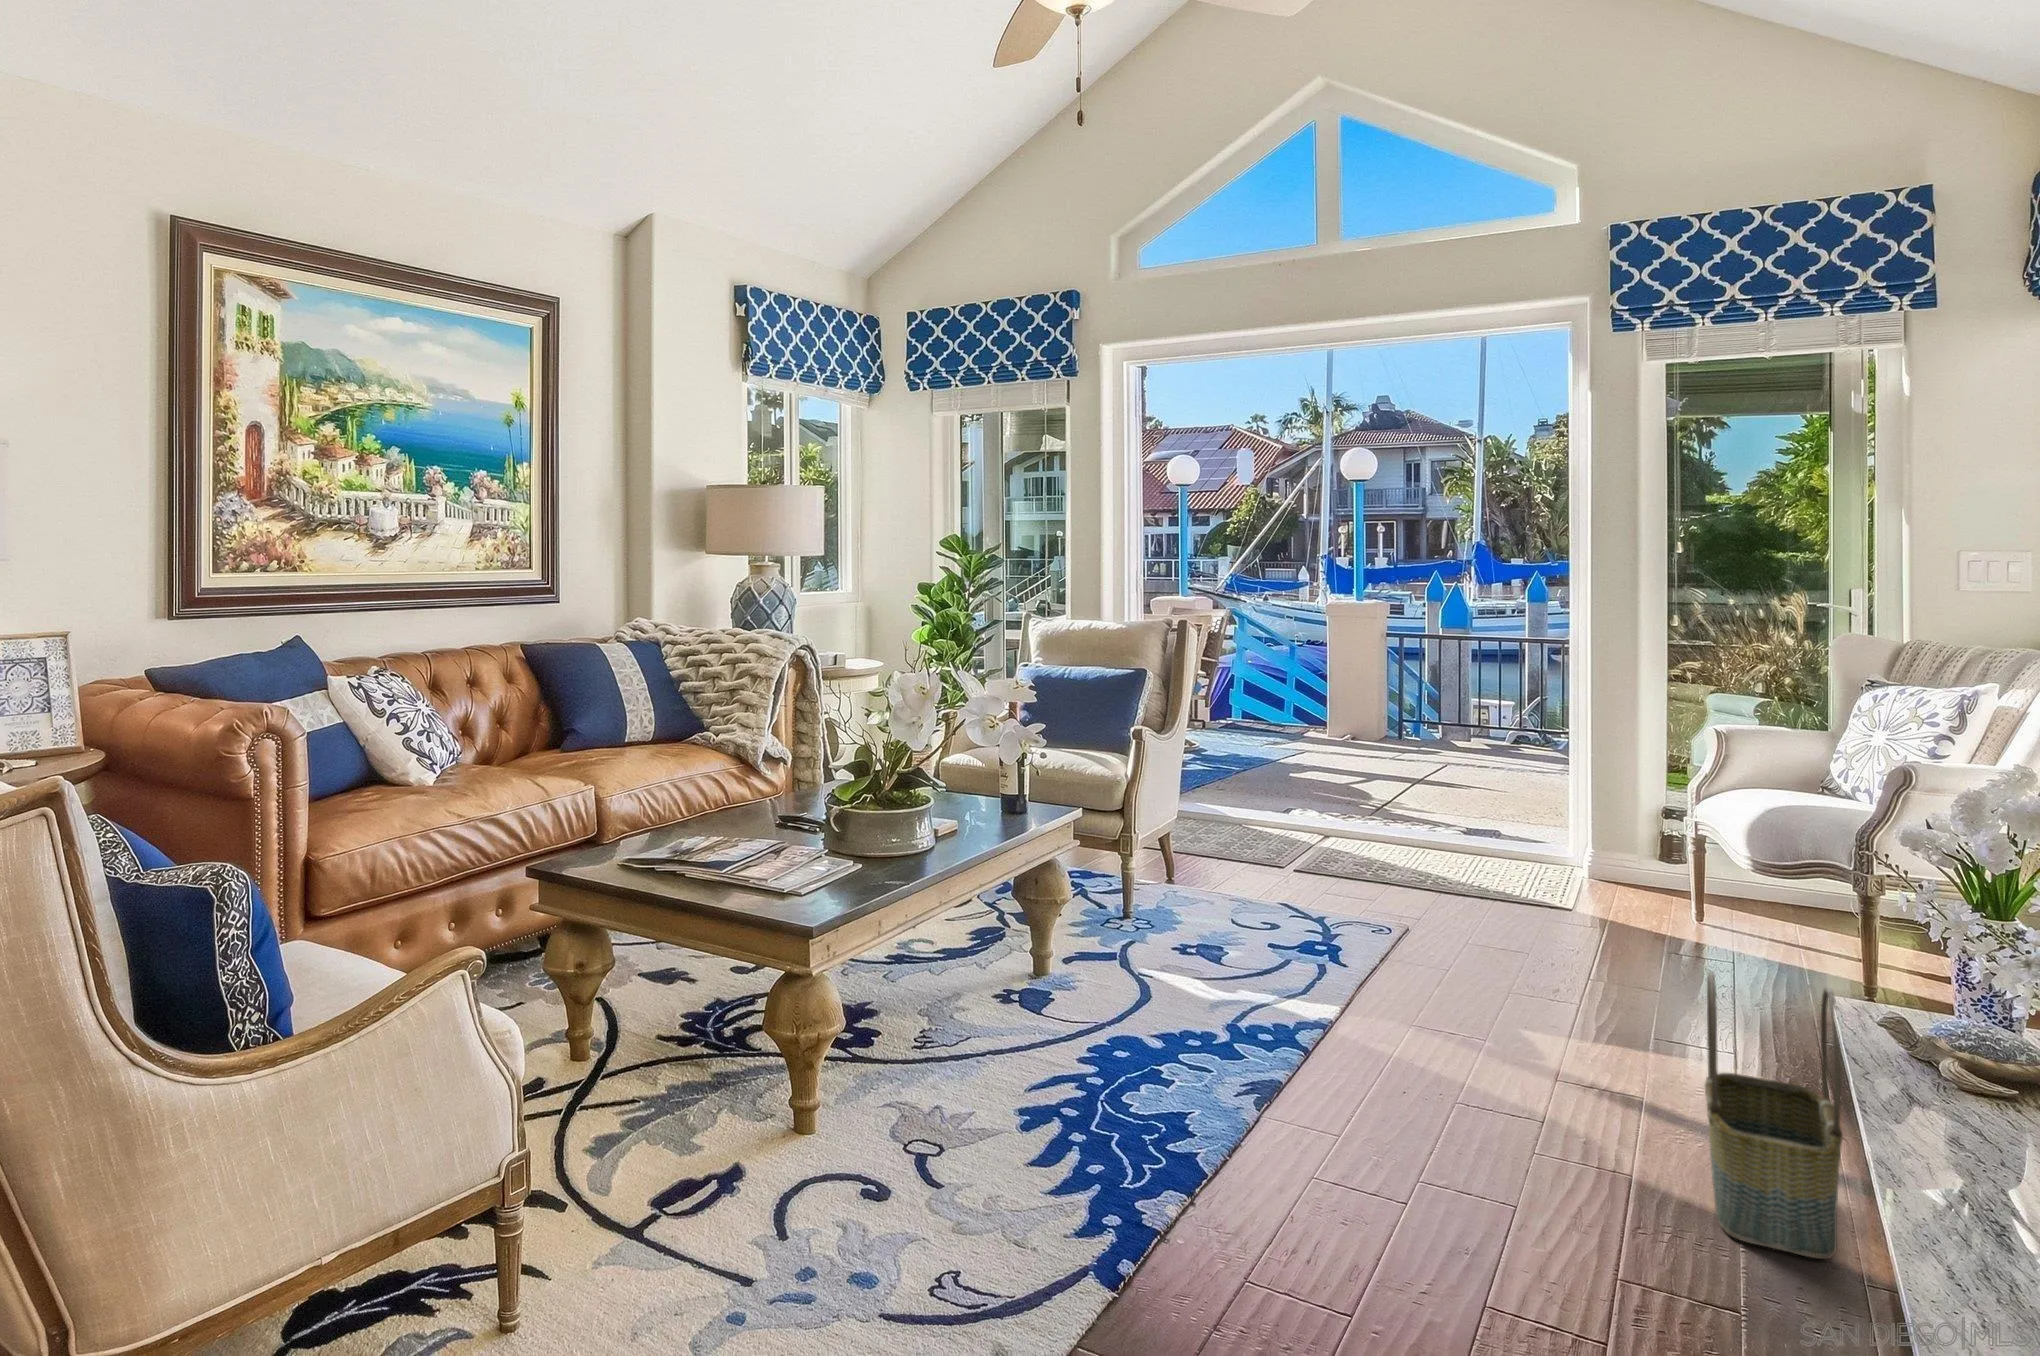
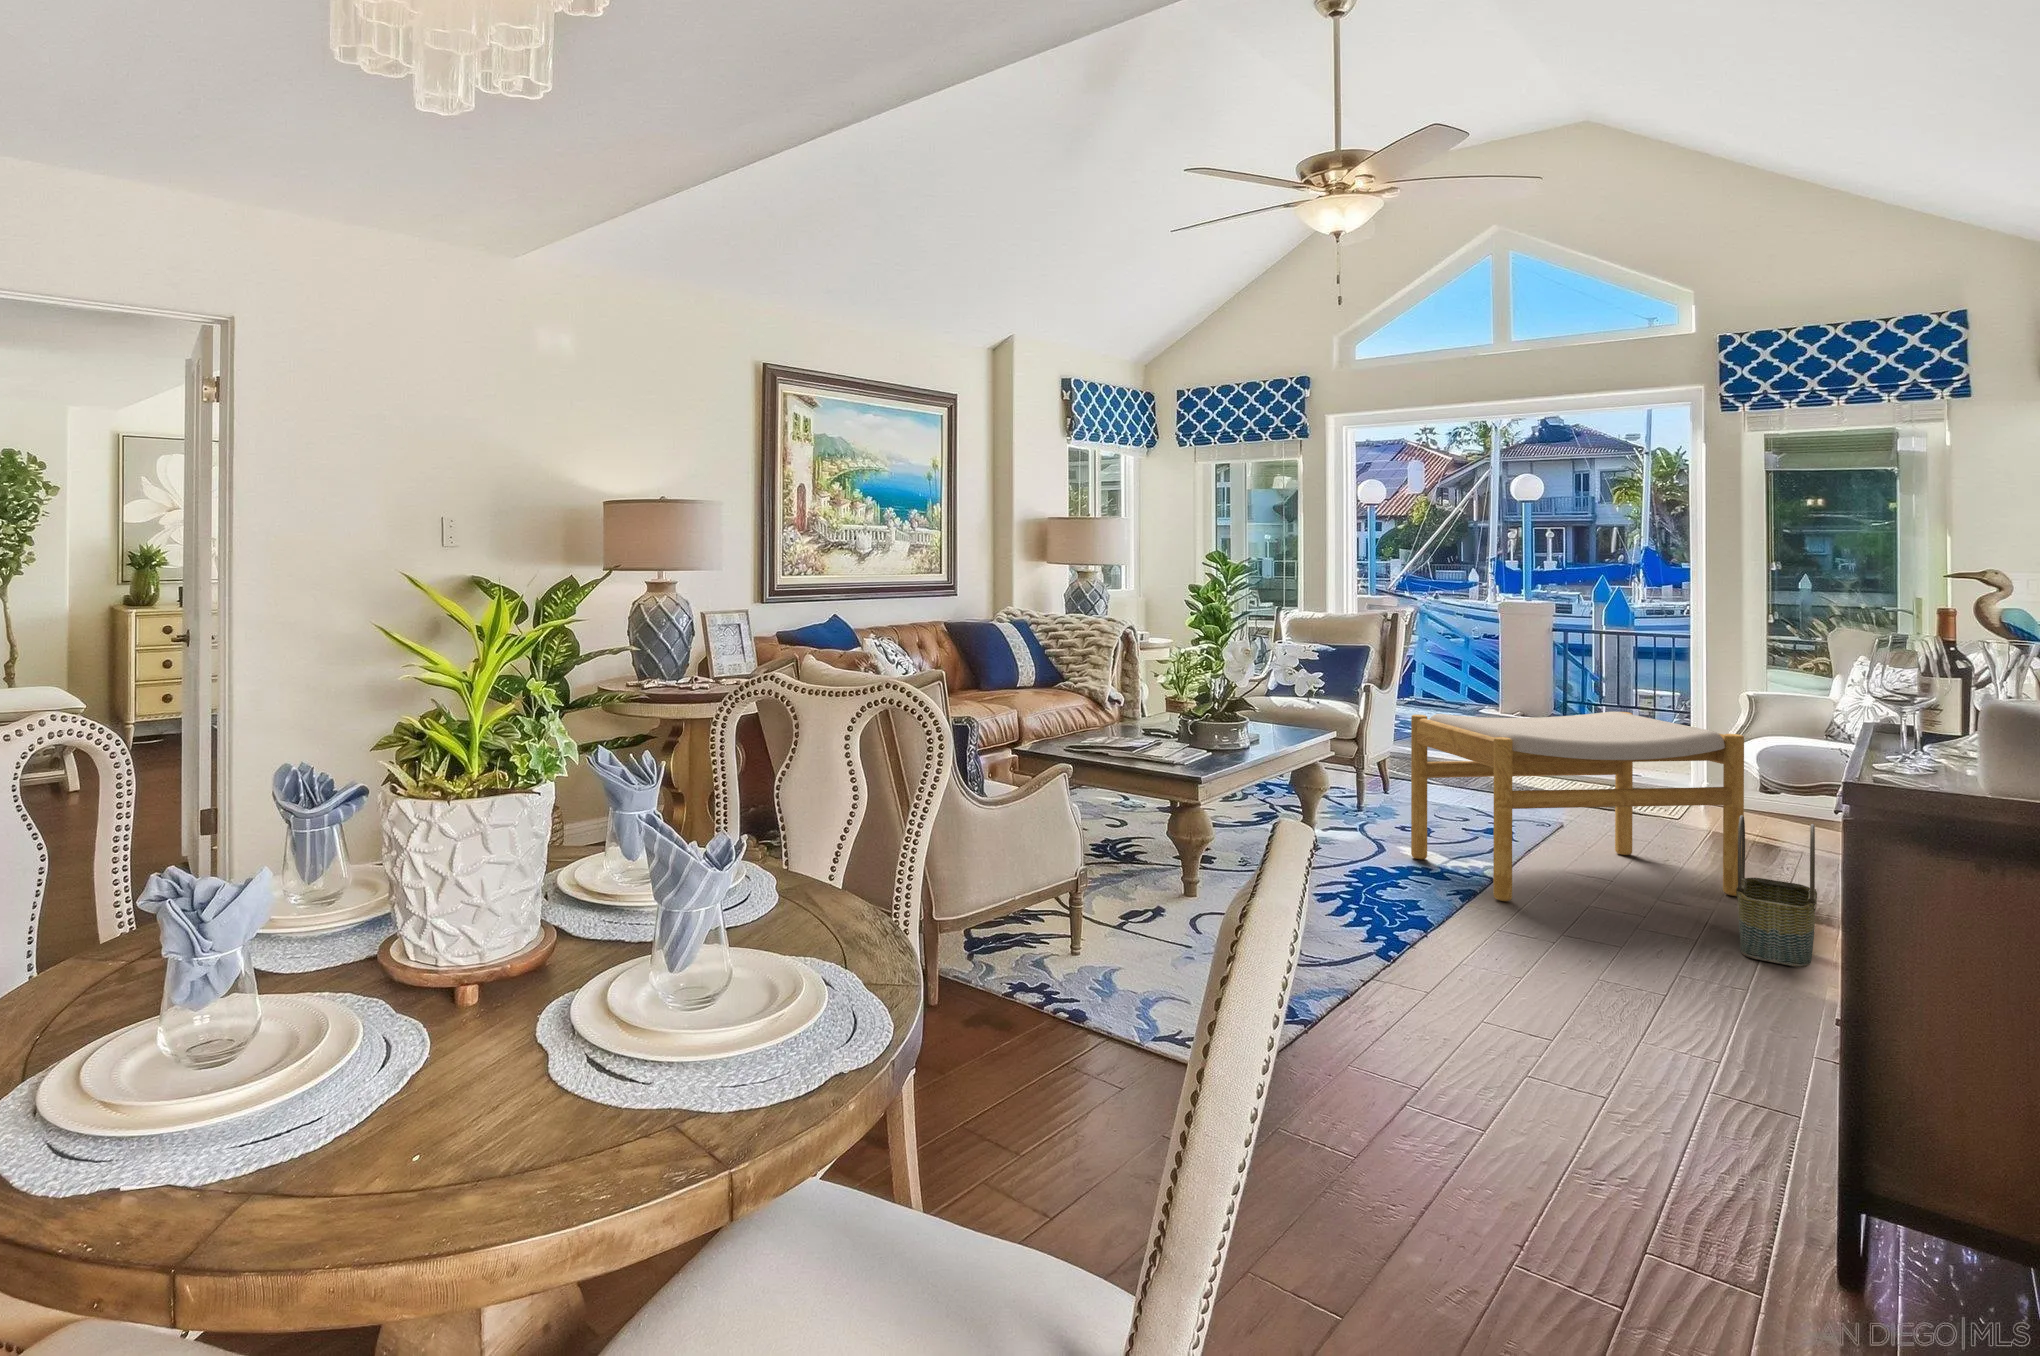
footstool: none [1191,772,1689,1119] -> present [1411,712,1744,901]

